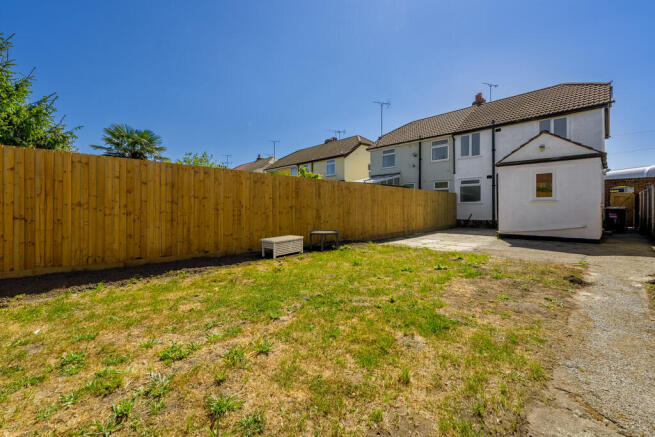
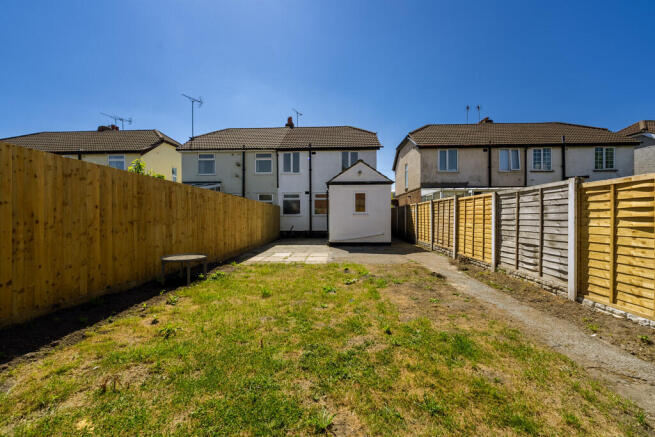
storage bench: present [260,235,304,259] -> none [81,268,162,314]

